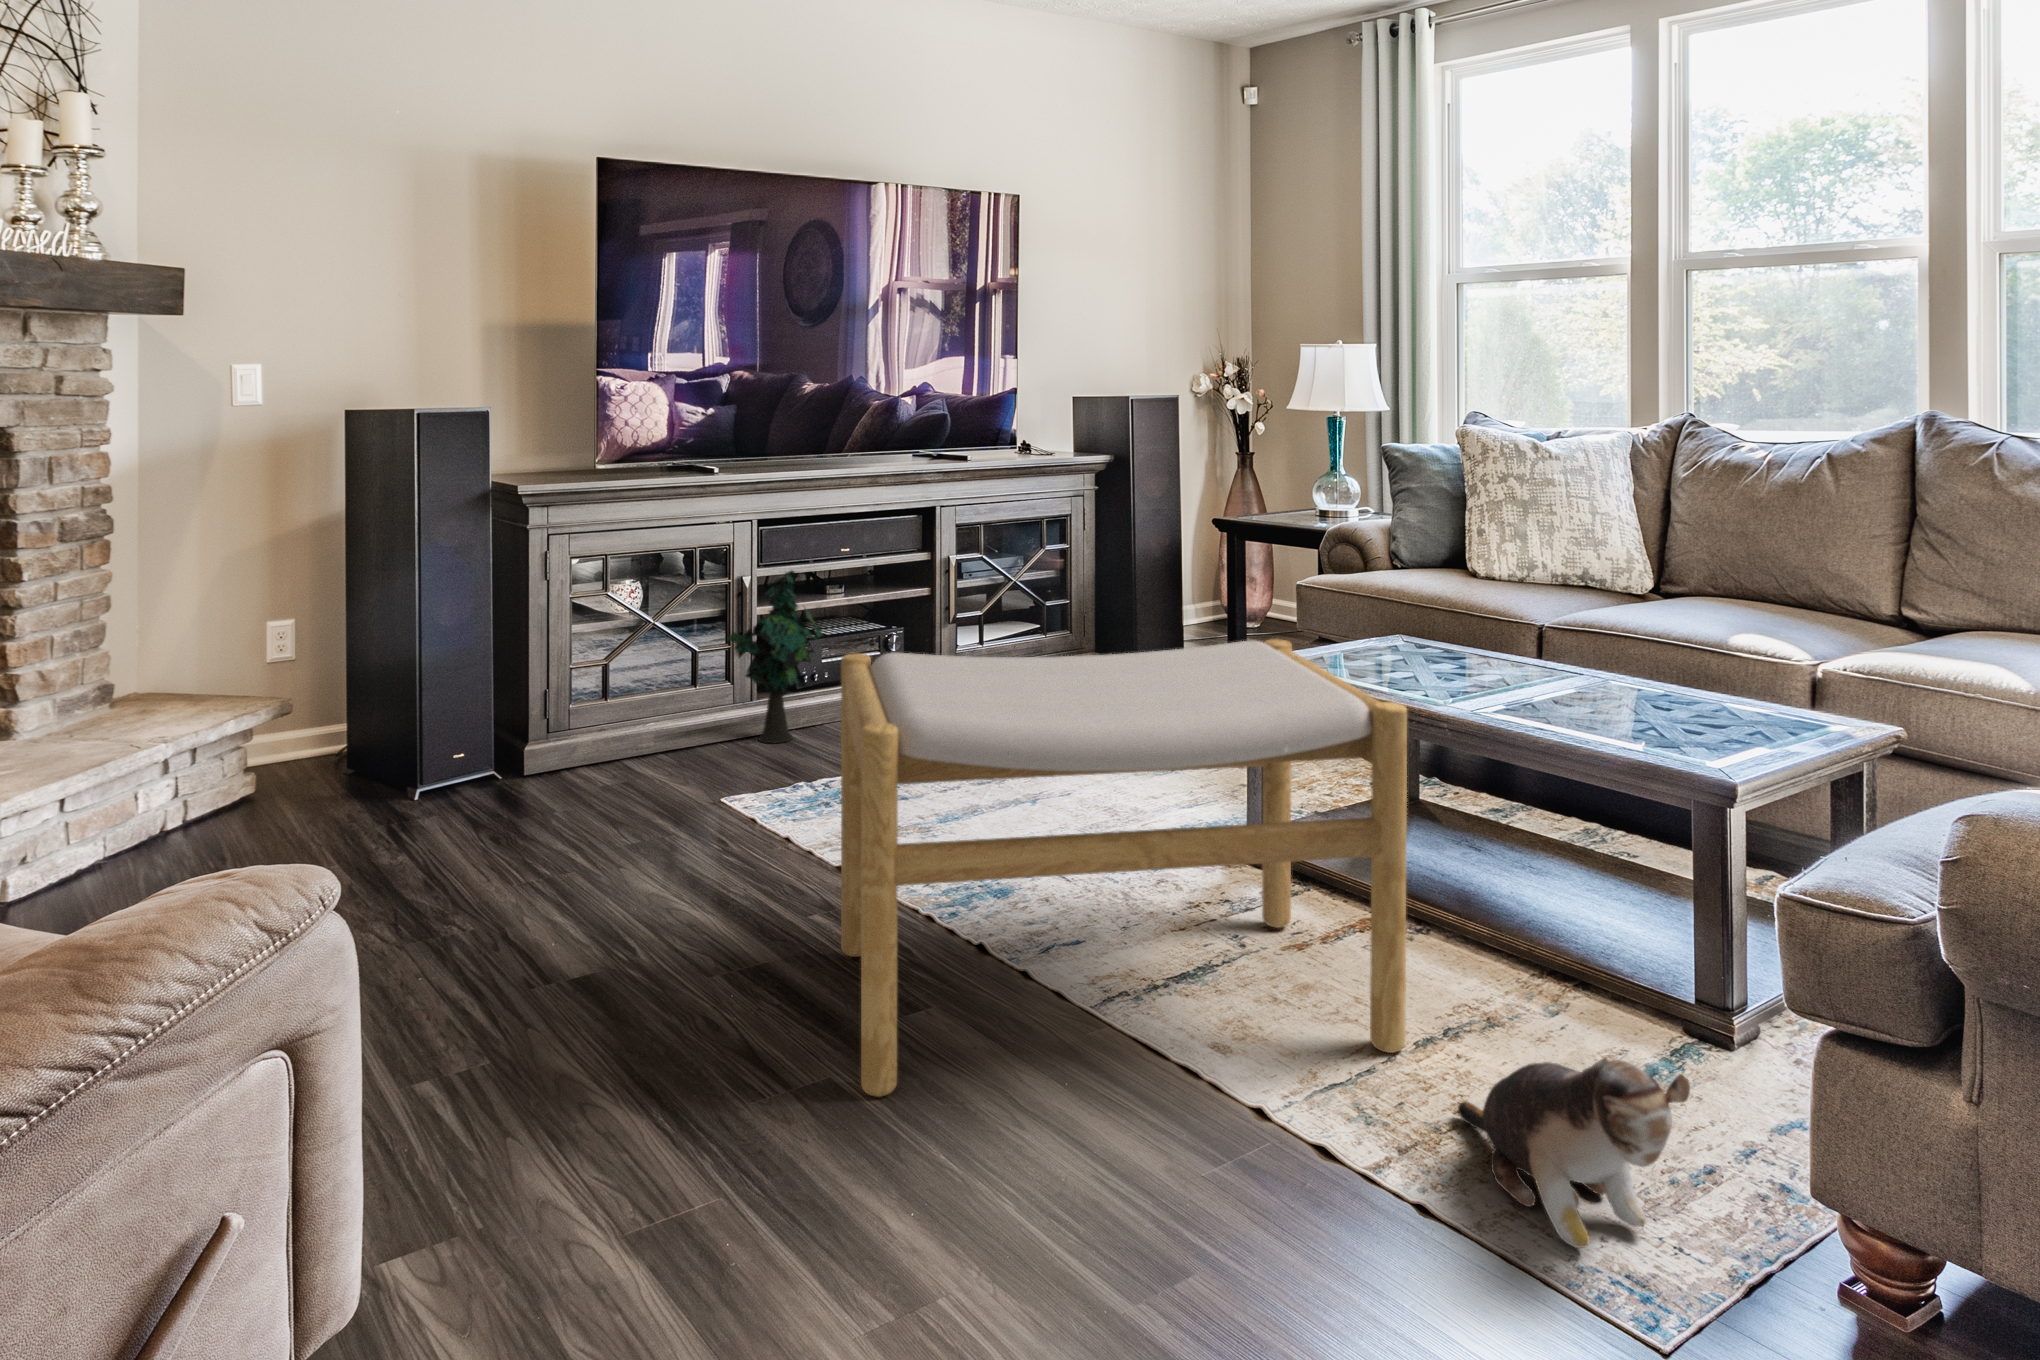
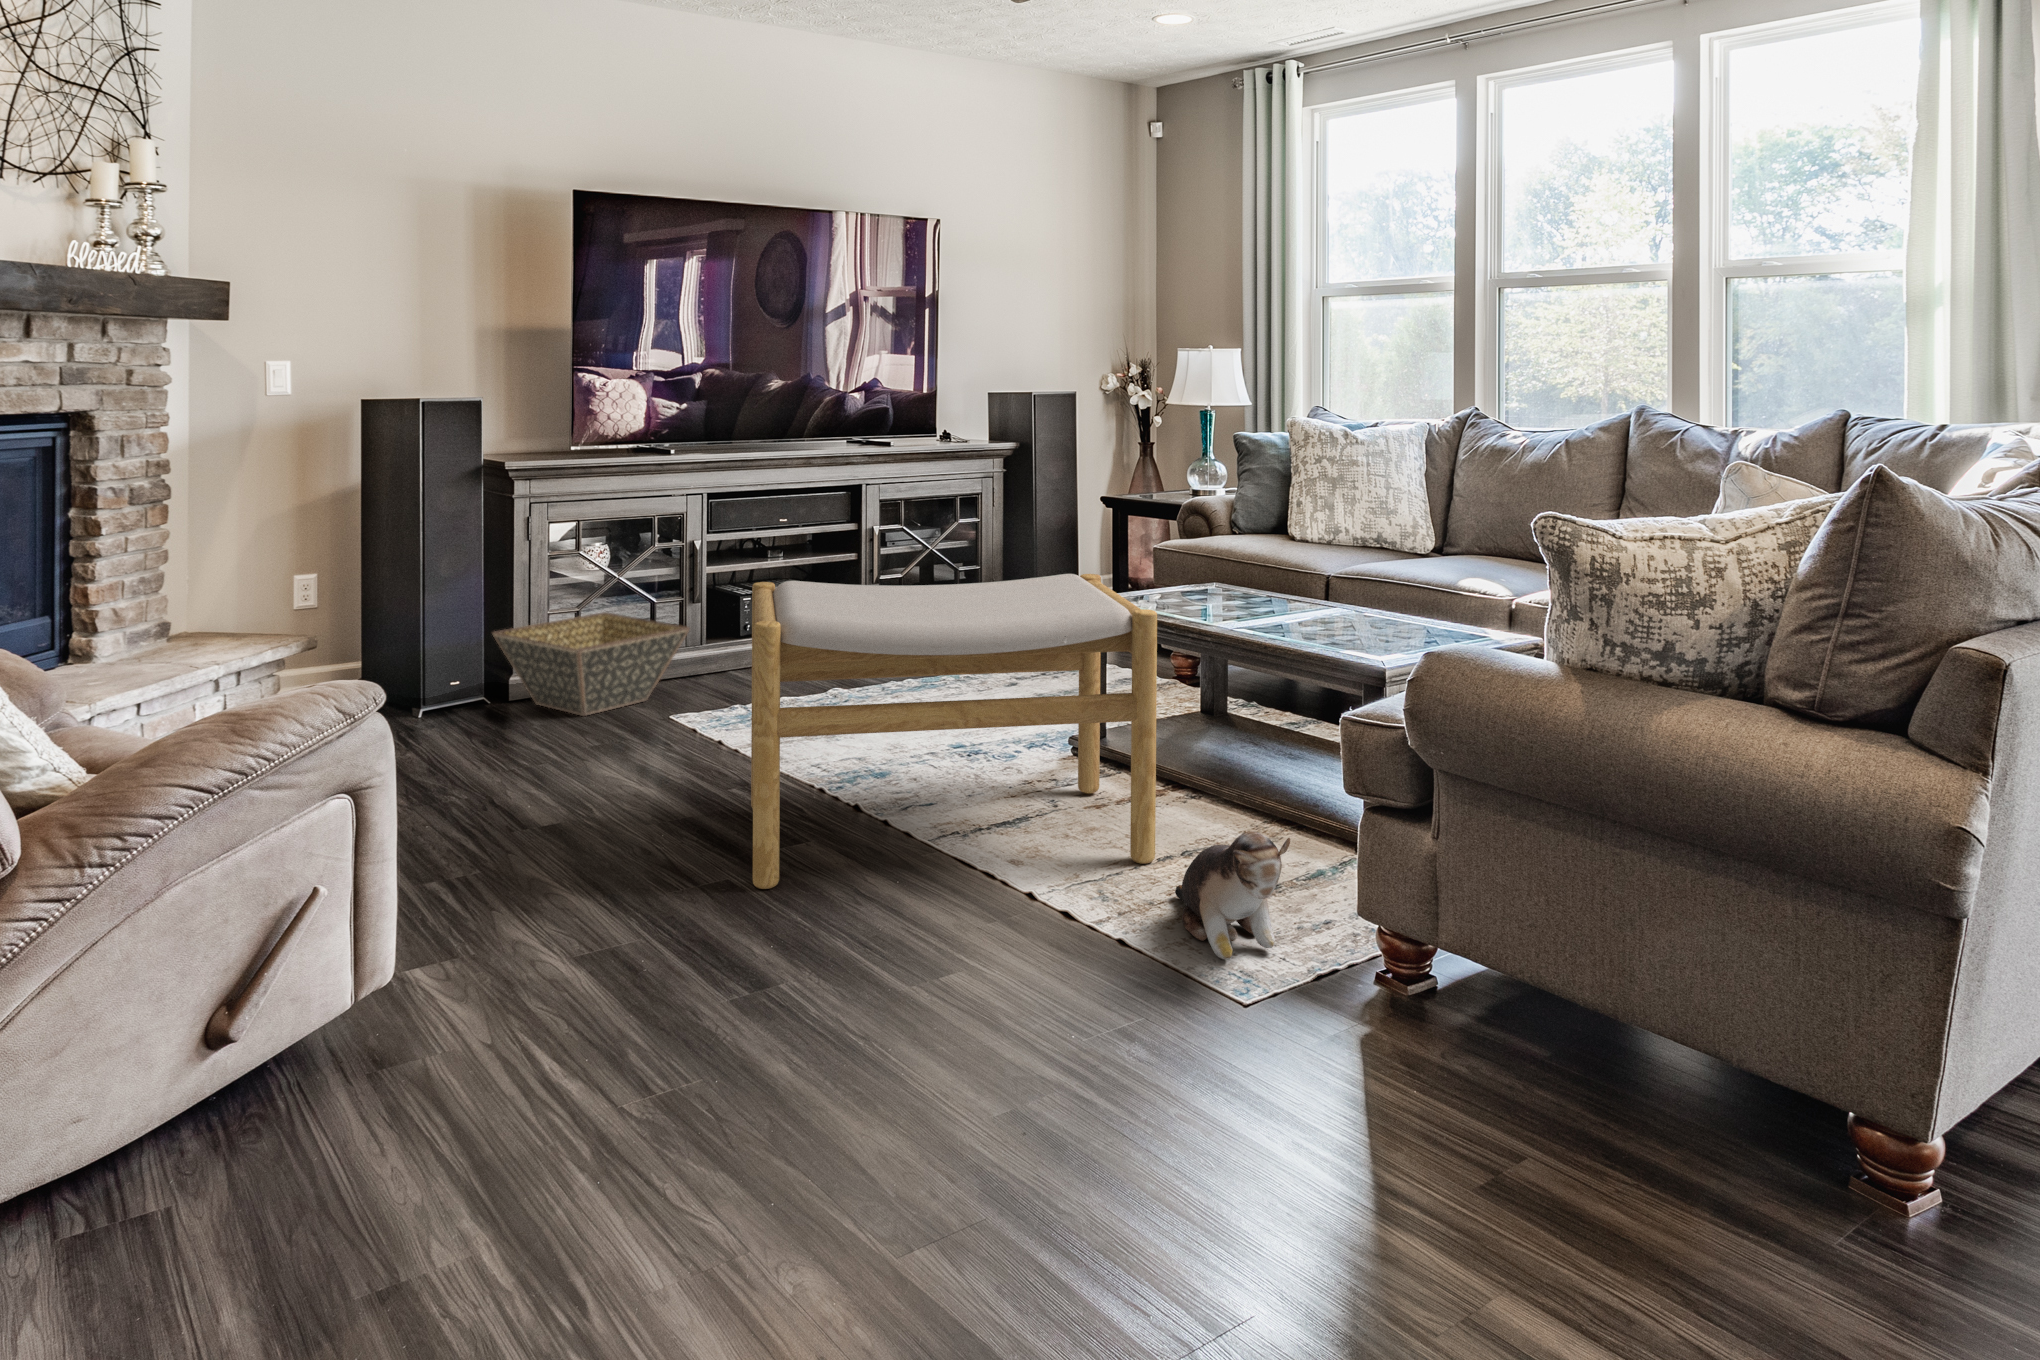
decorative plant: present [728,571,822,743] -> none [679,535,761,678]
basket: none [503,665,743,801] -> present [492,612,690,716]

